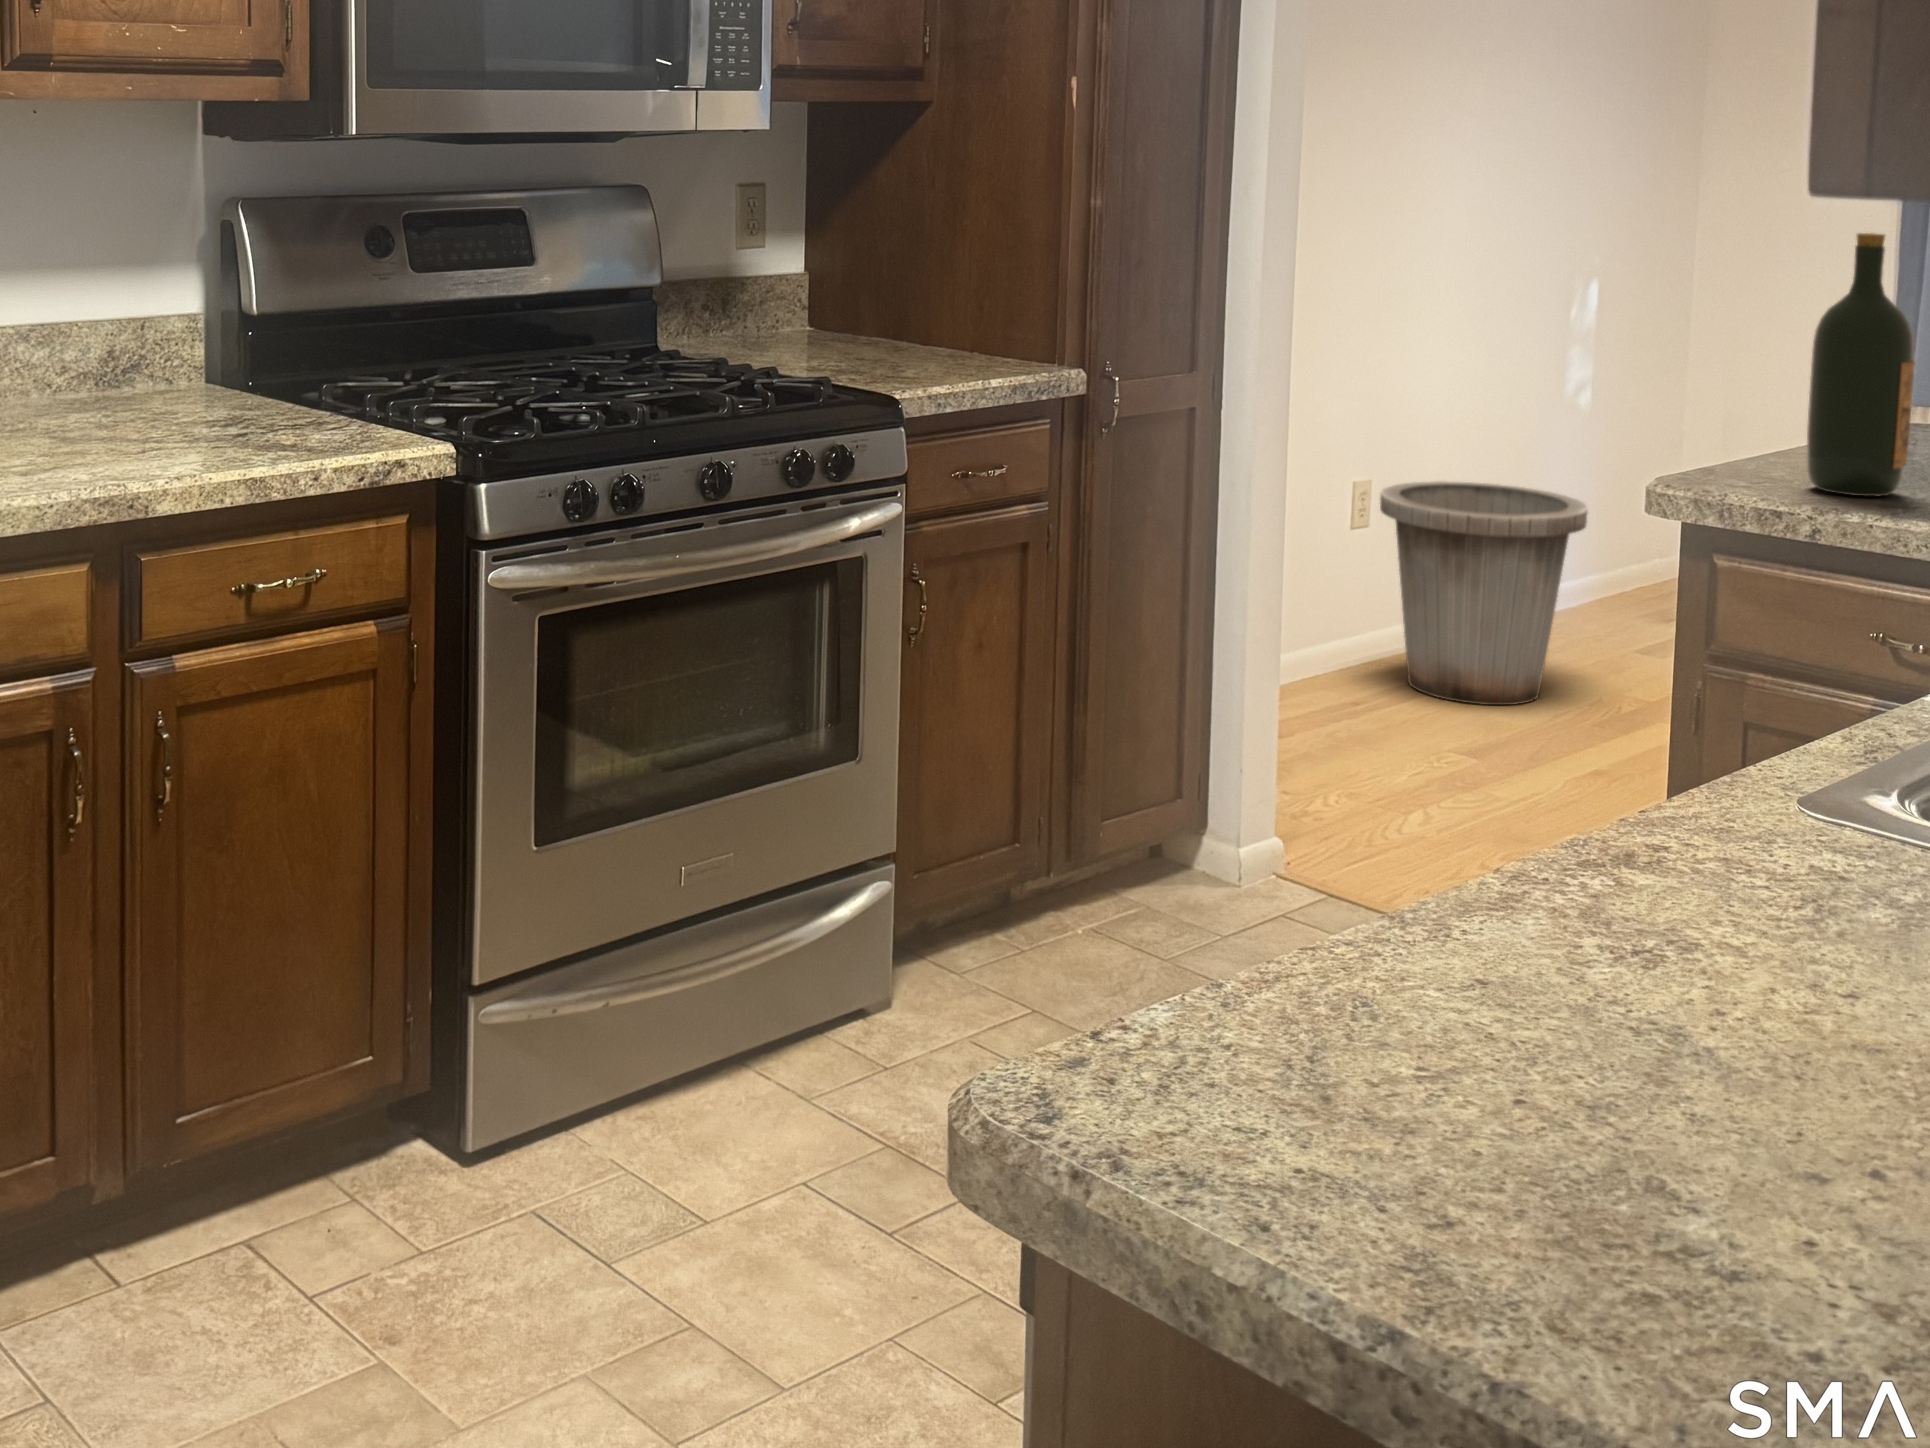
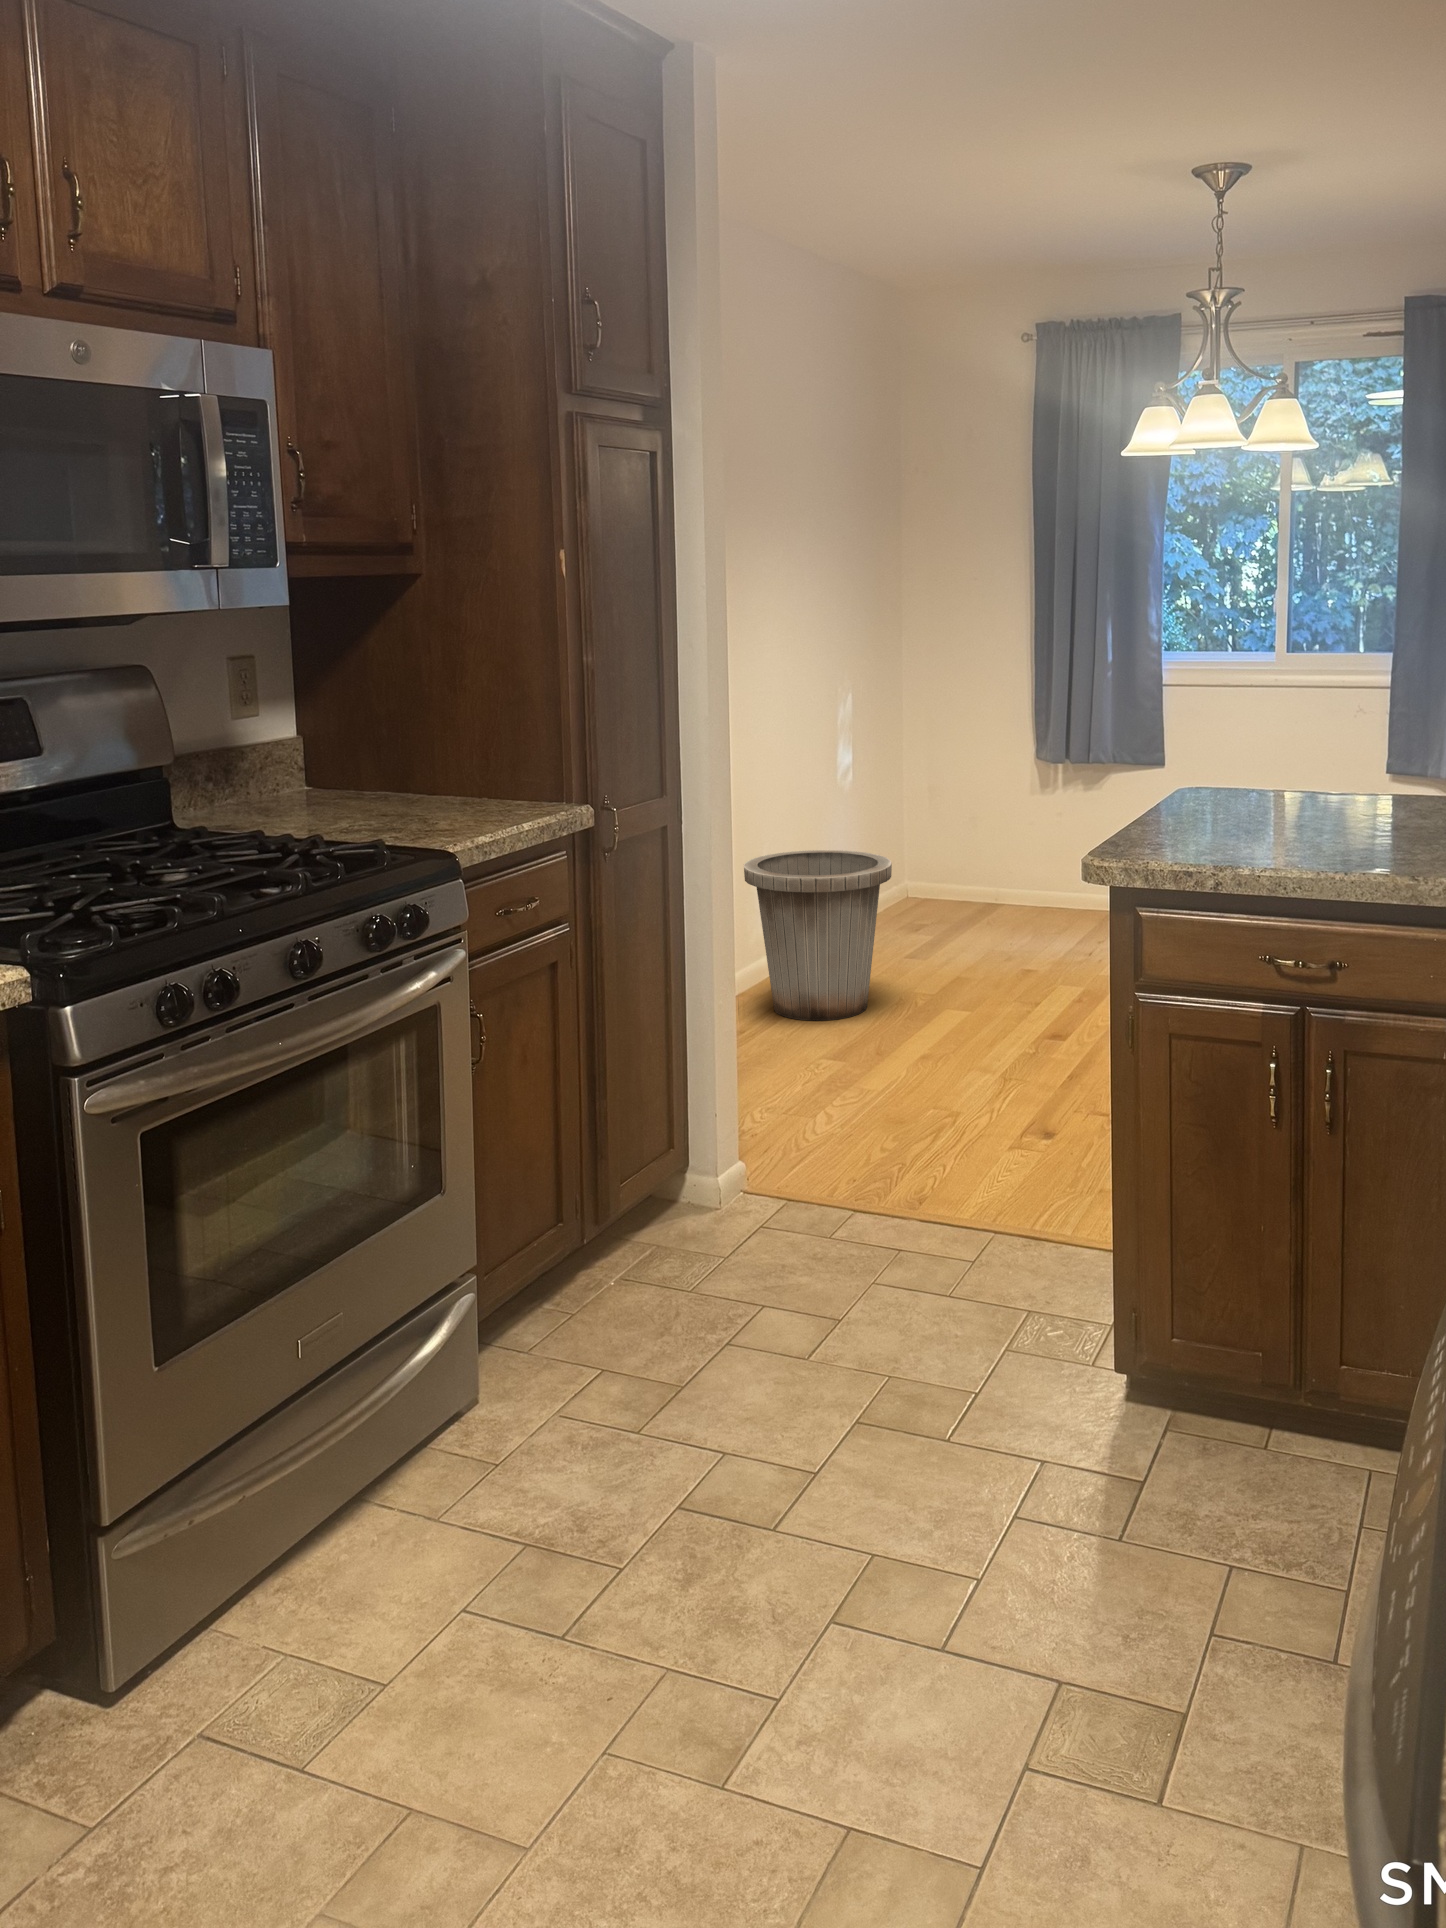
wine bottle: present [1806,233,1915,496] -> none [1191,656,1259,854]

